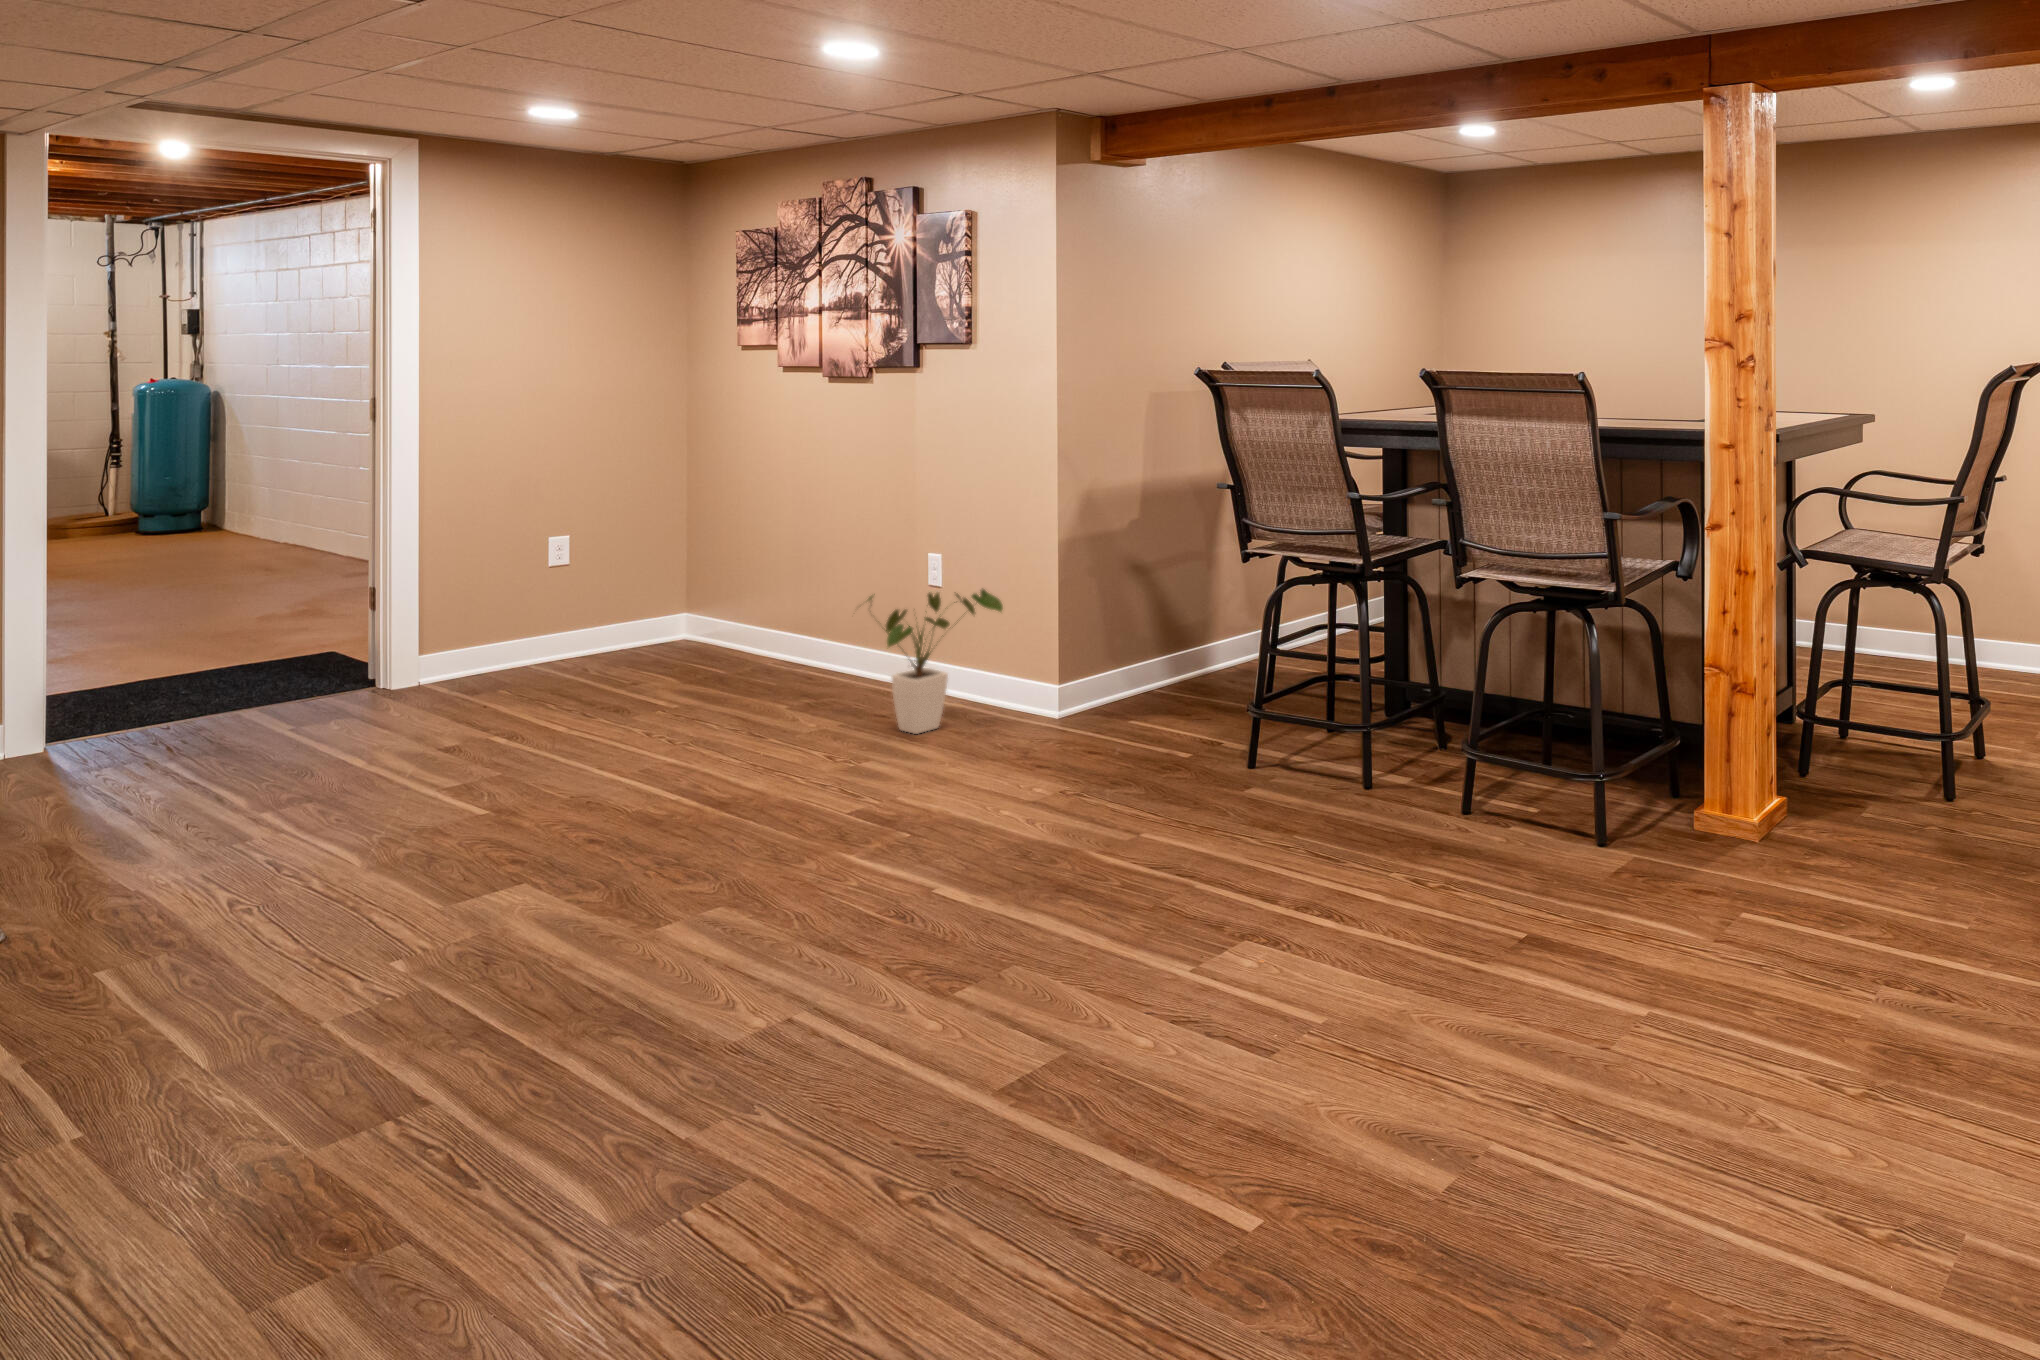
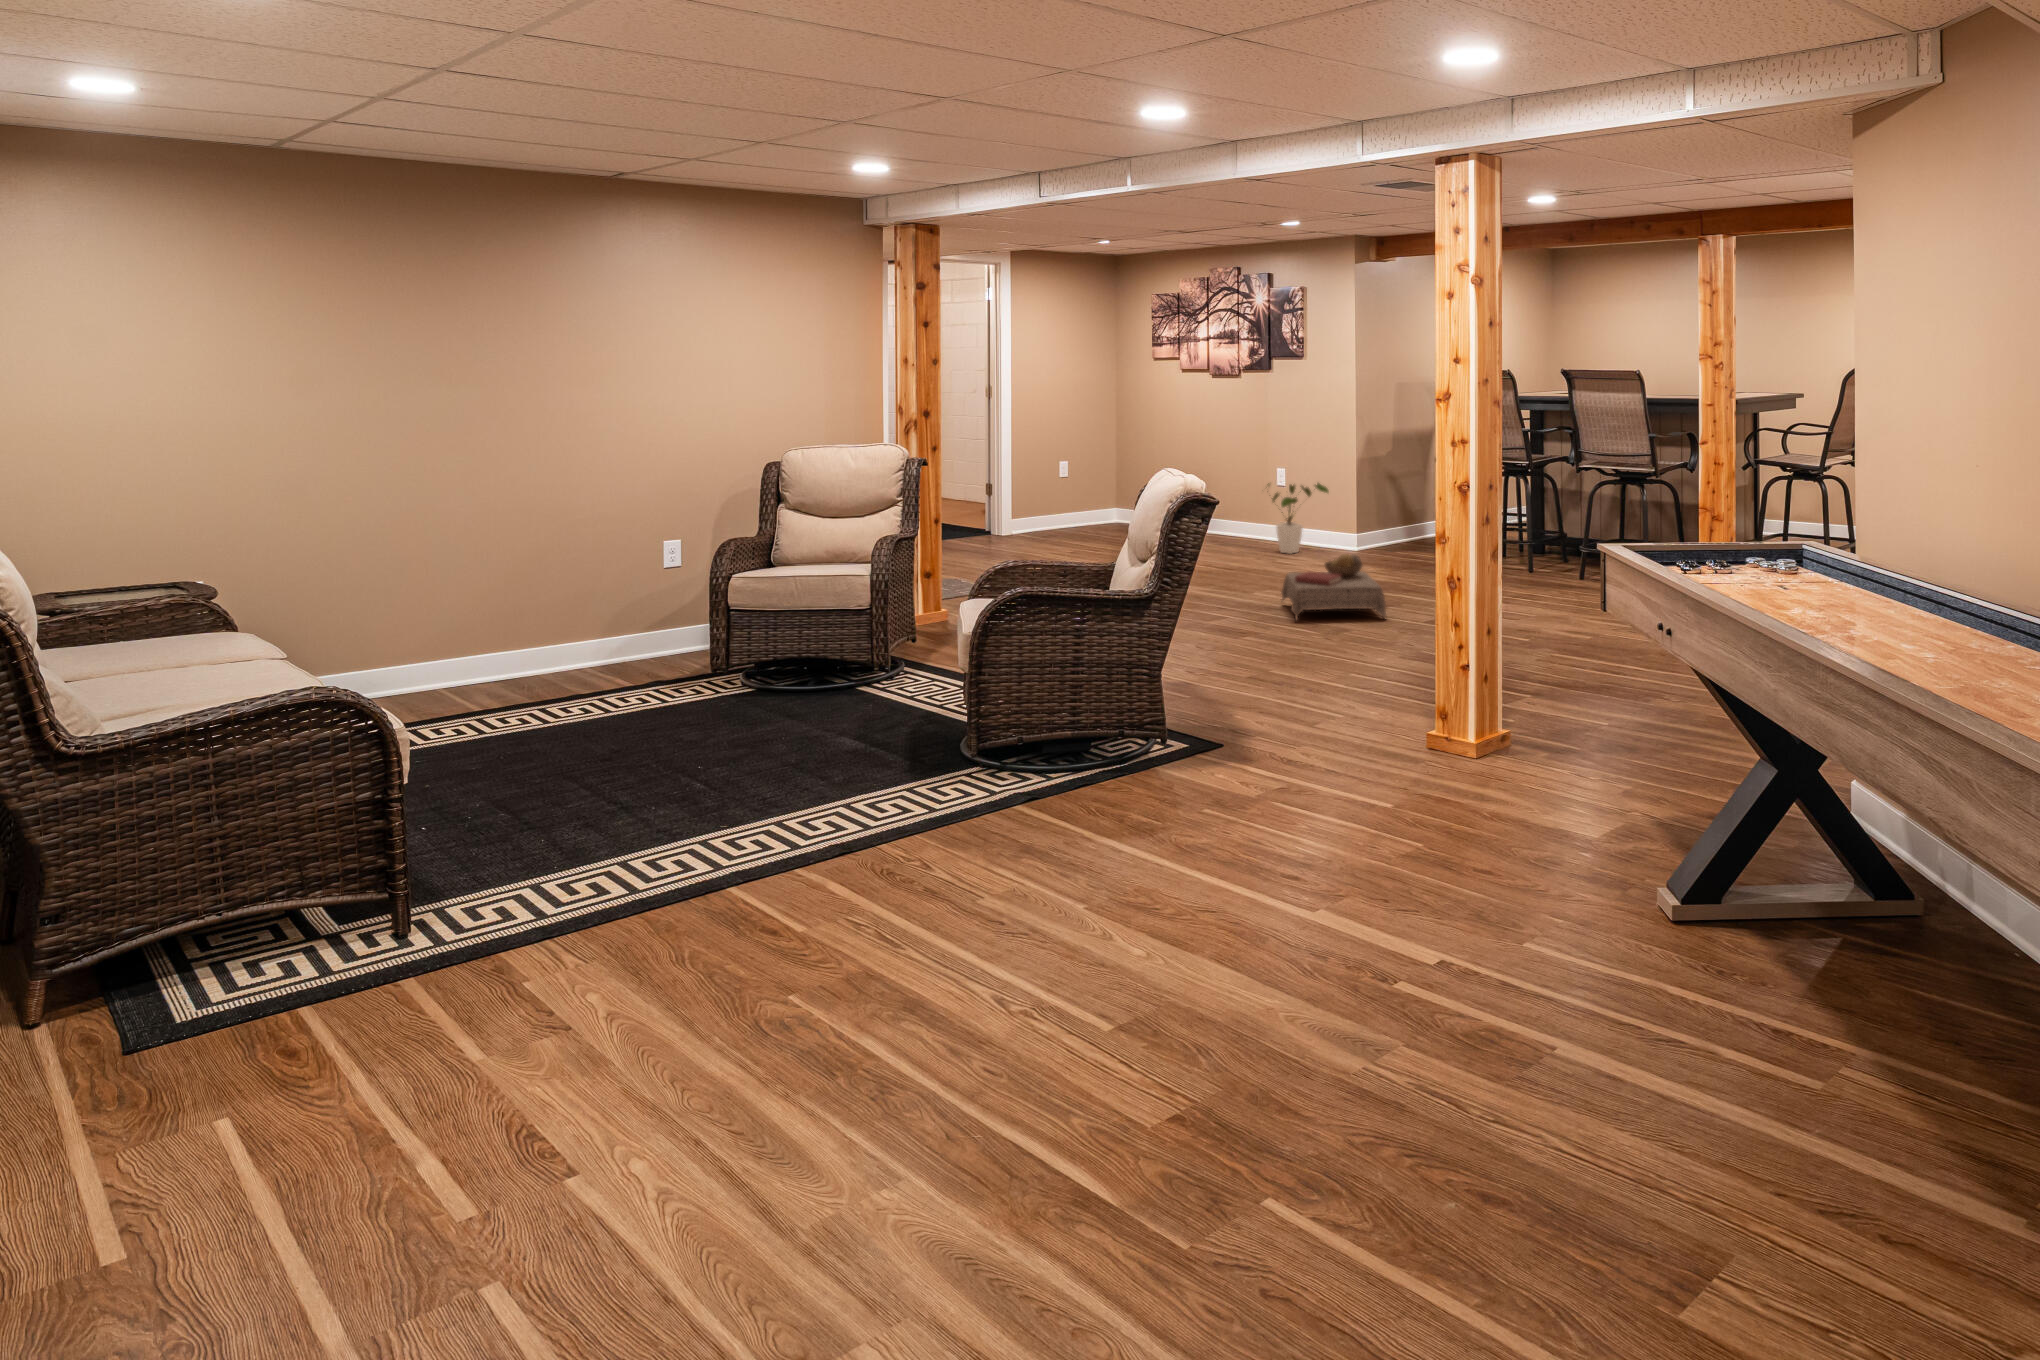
ottoman: none [534,854,885,1113] -> present [1281,554,1386,620]

